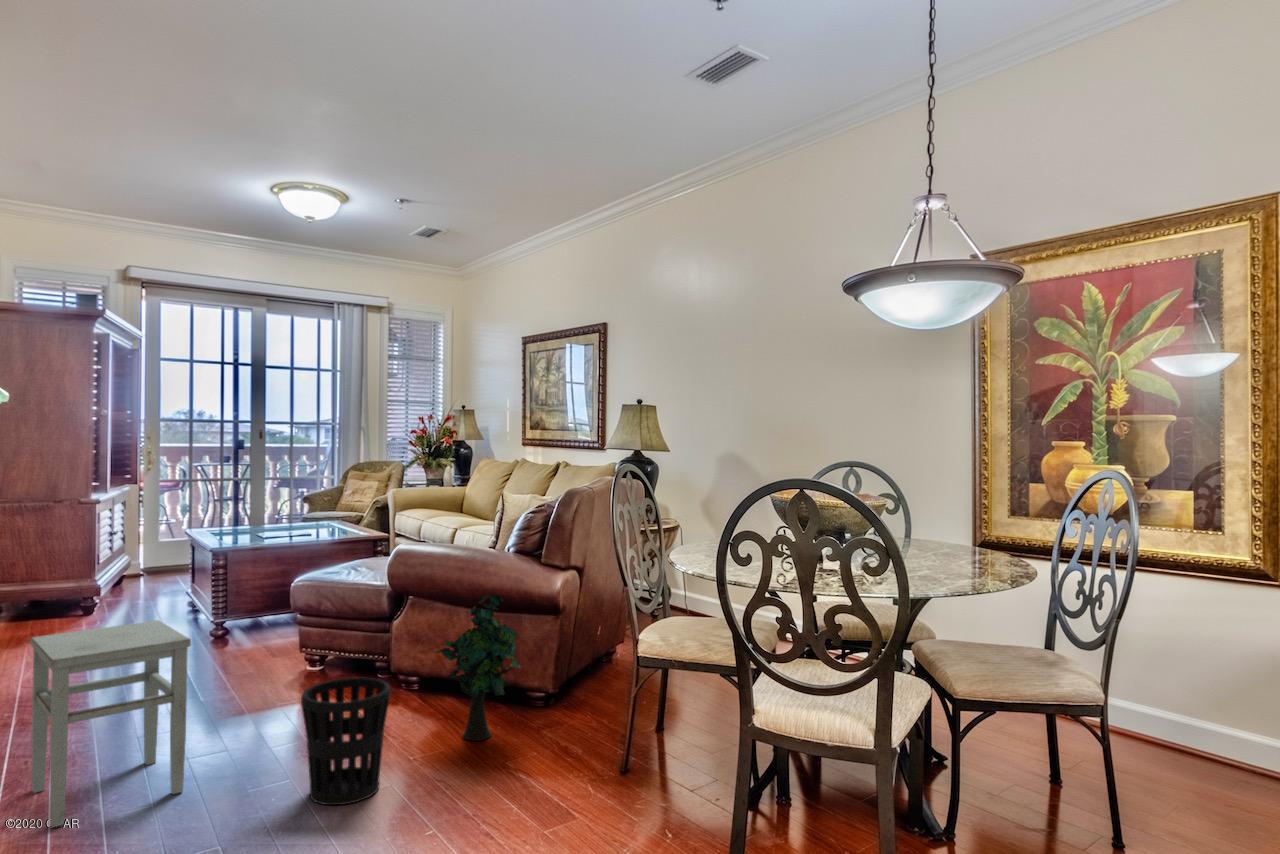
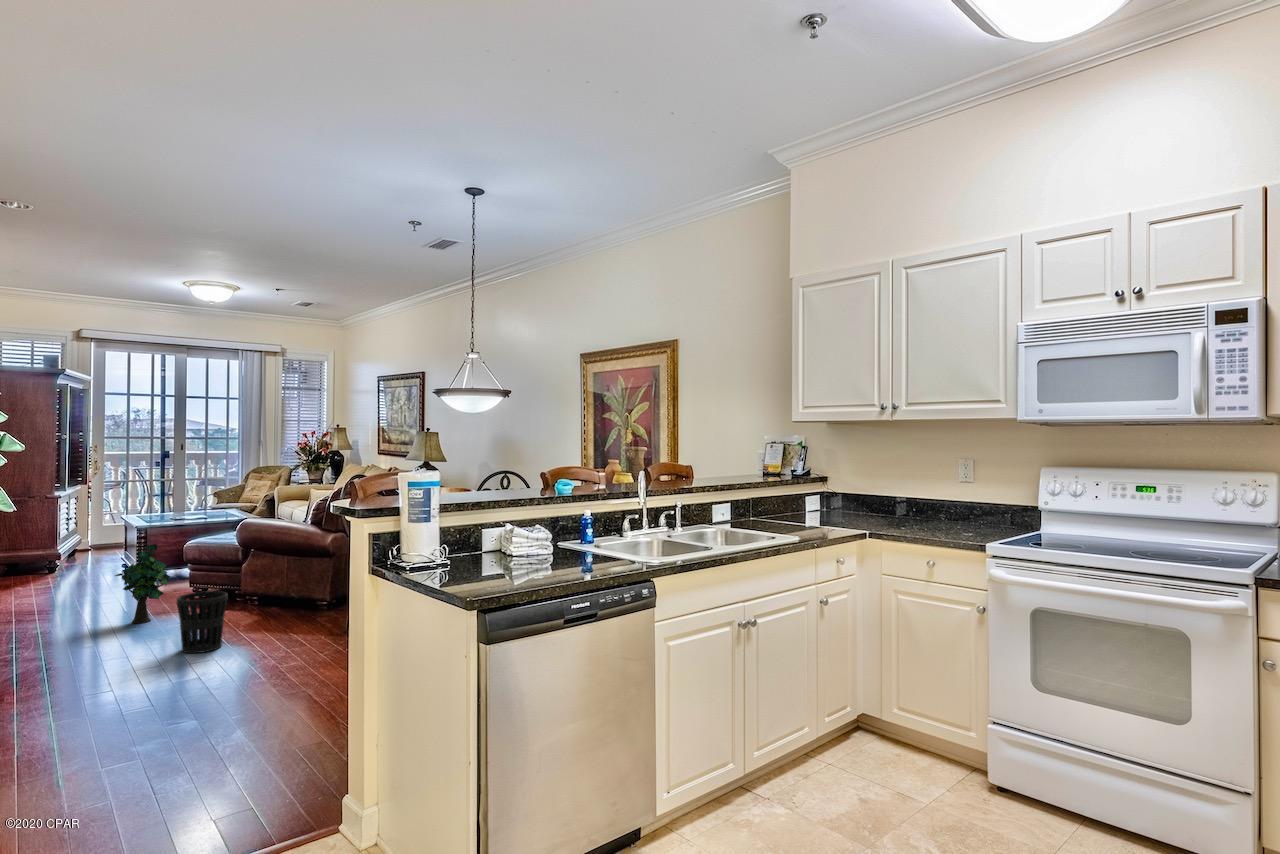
decorative plant: present [437,594,520,741] -> present [115,544,170,623]
stool: present [30,621,191,827] -> none [25,564,116,664]

